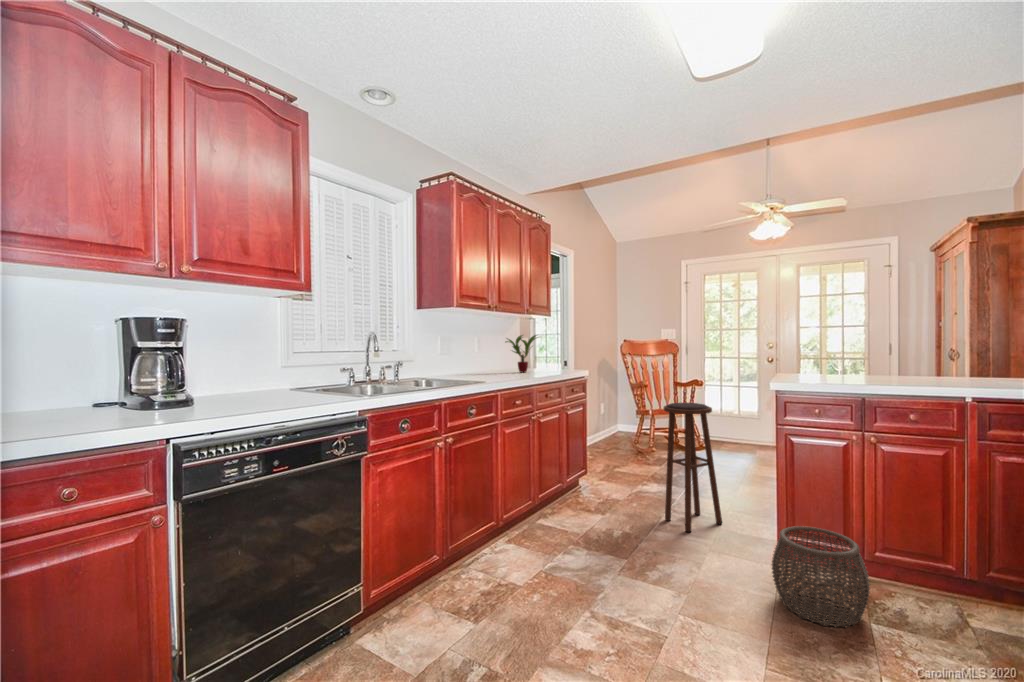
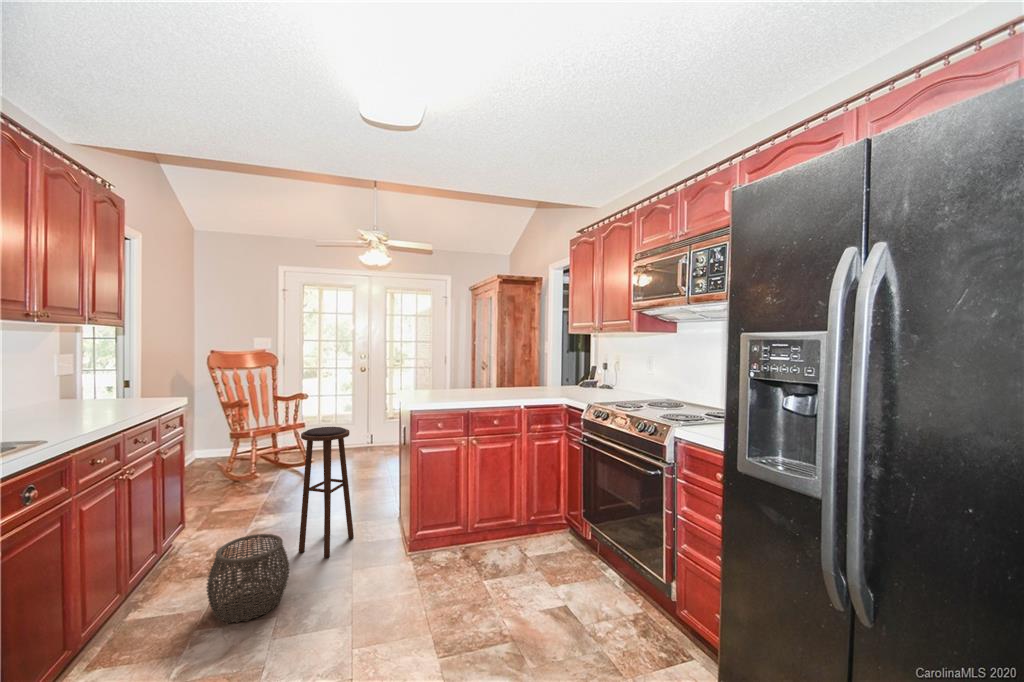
potted plant: present [506,335,538,372] -> none [55,357,127,413]
woven basket: present [772,526,870,628] -> present [207,534,290,623]

